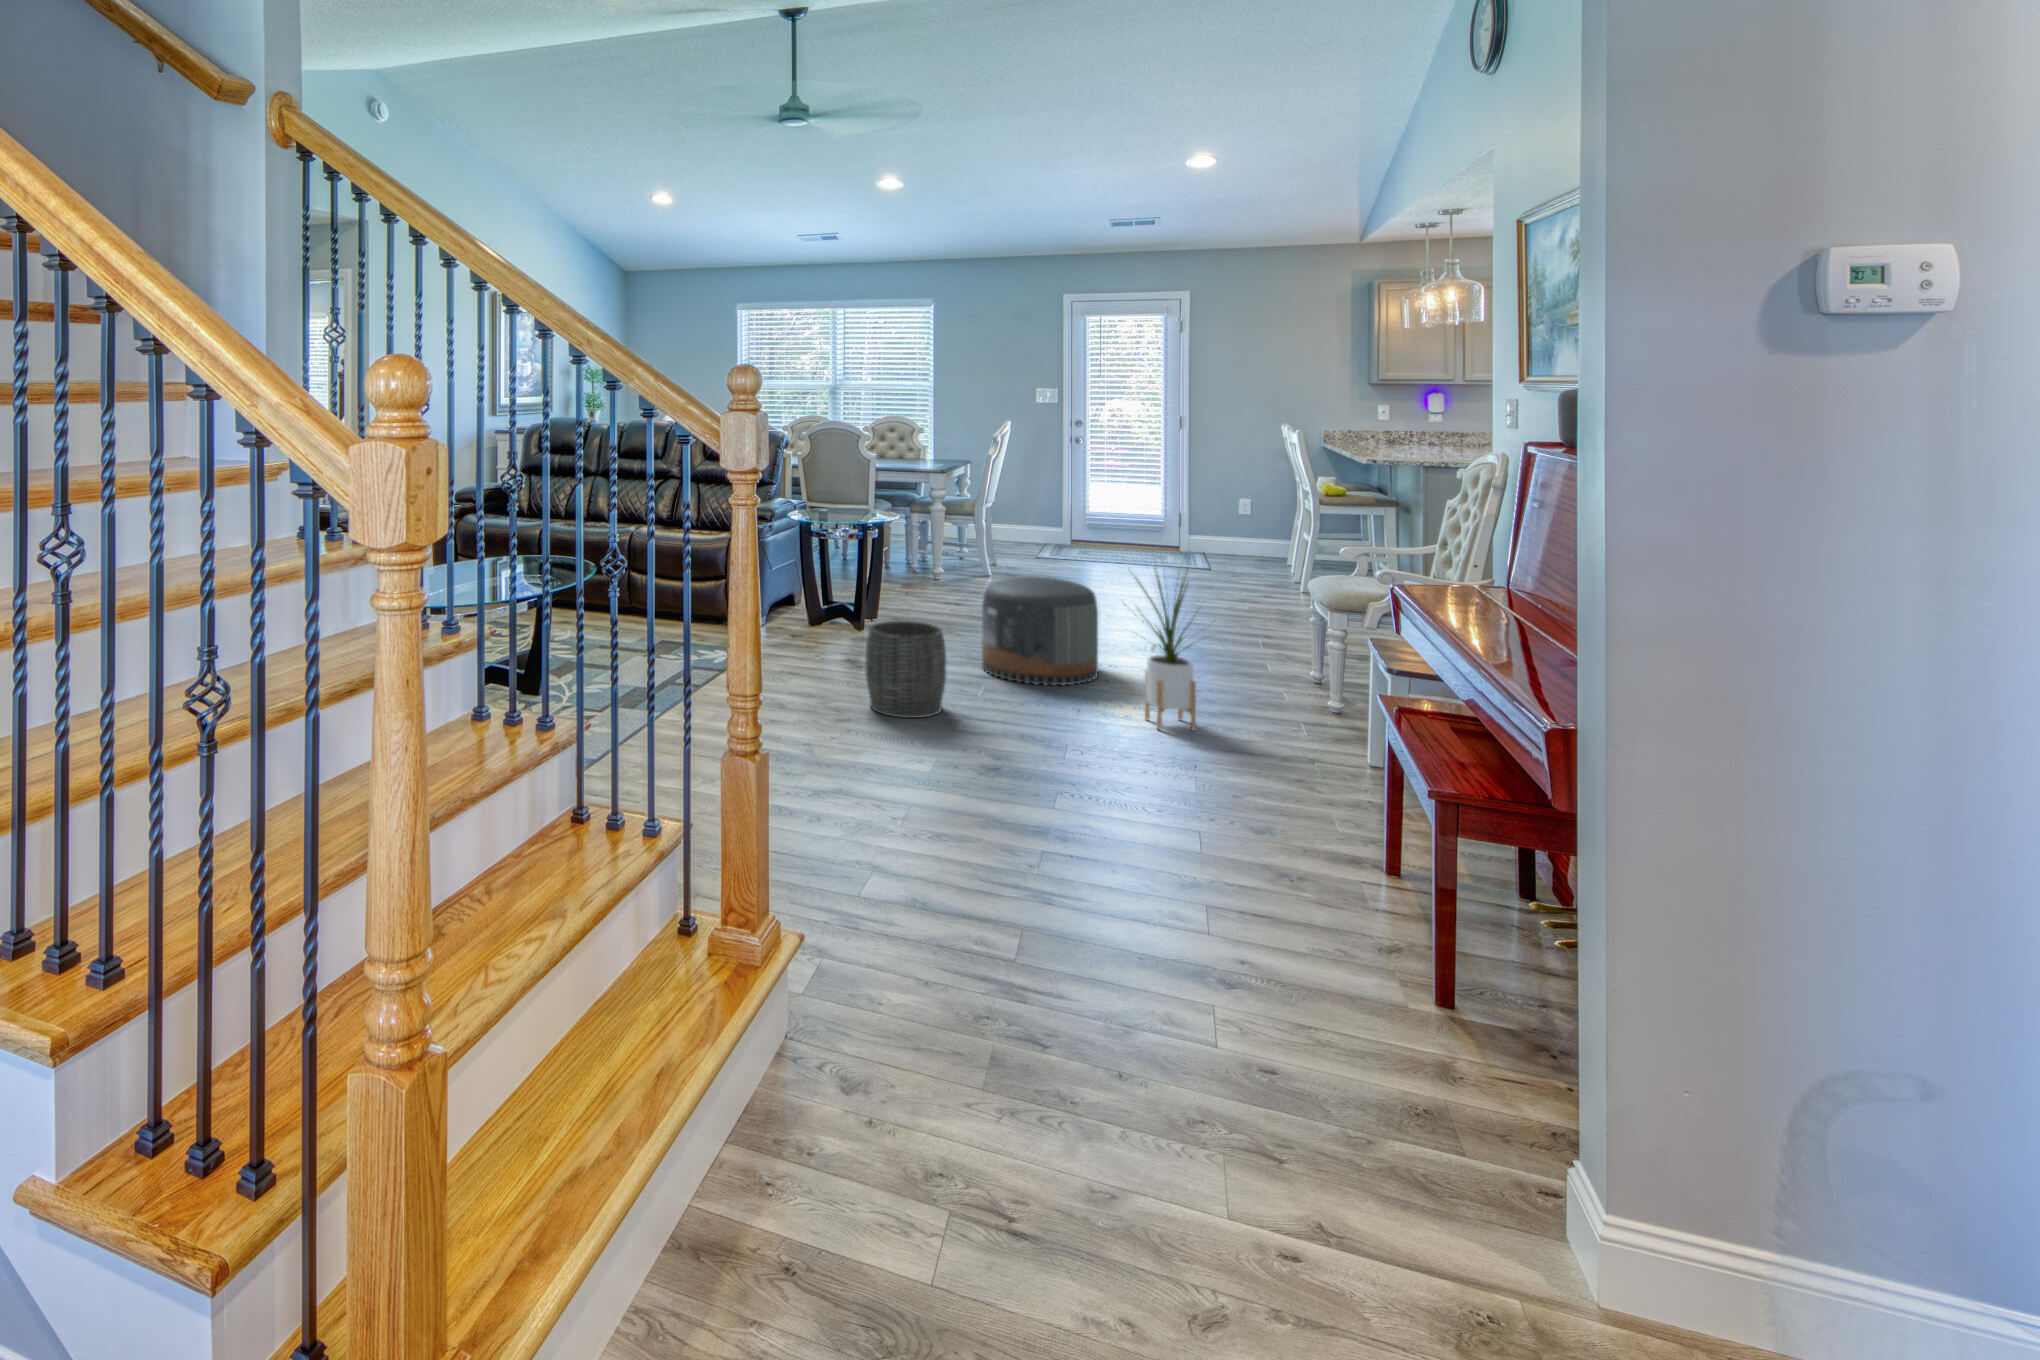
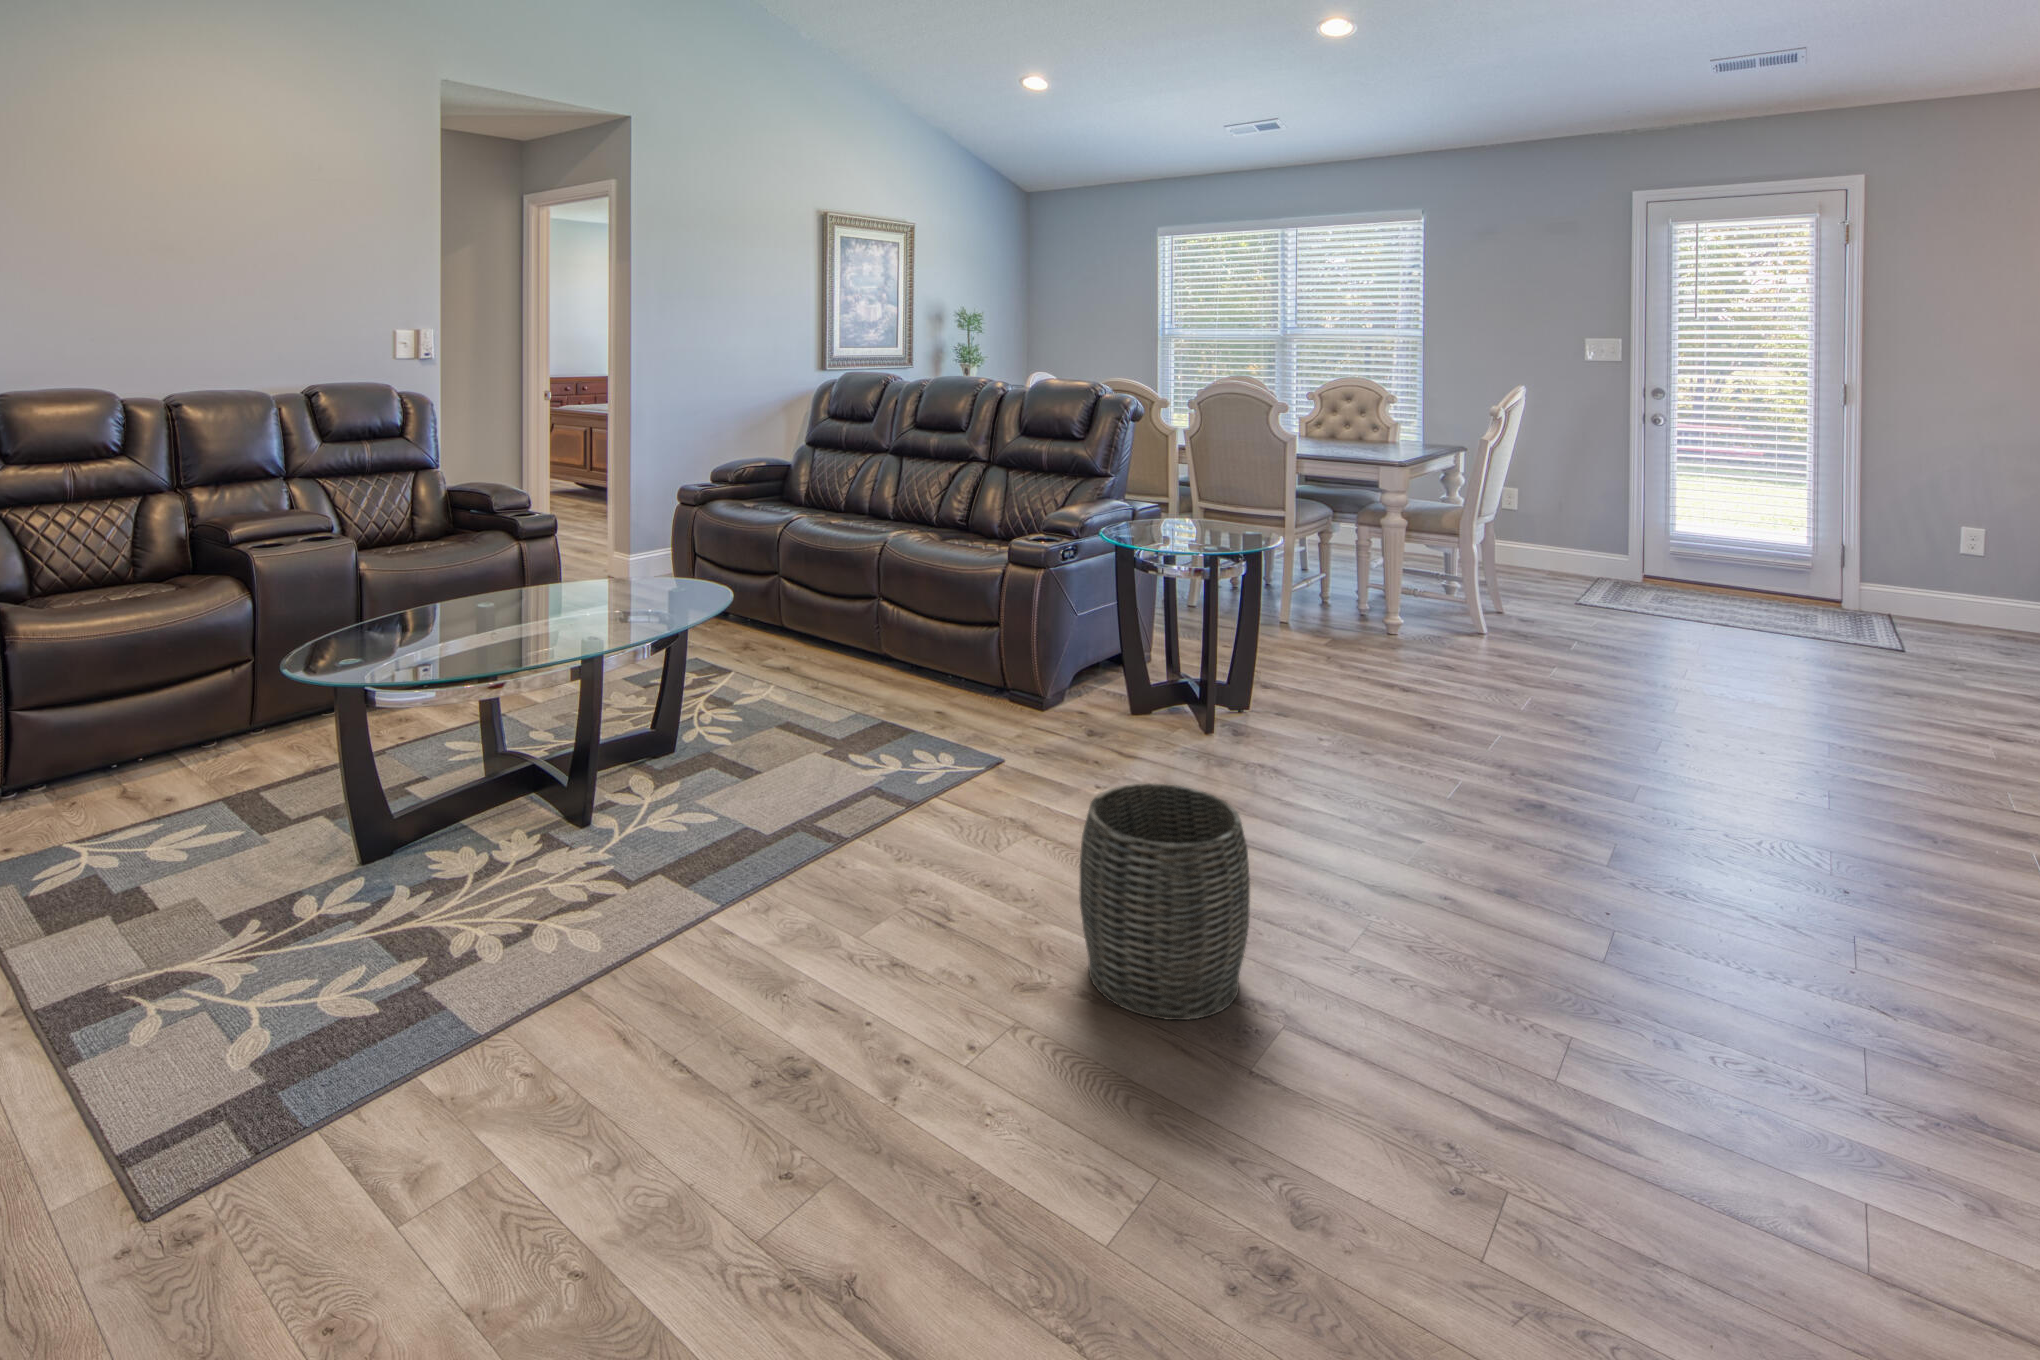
house plant: present [1125,573,1215,731] -> none [1664,712,1970,1202]
pouf: present [982,576,1098,686] -> none [1383,689,1637,948]

